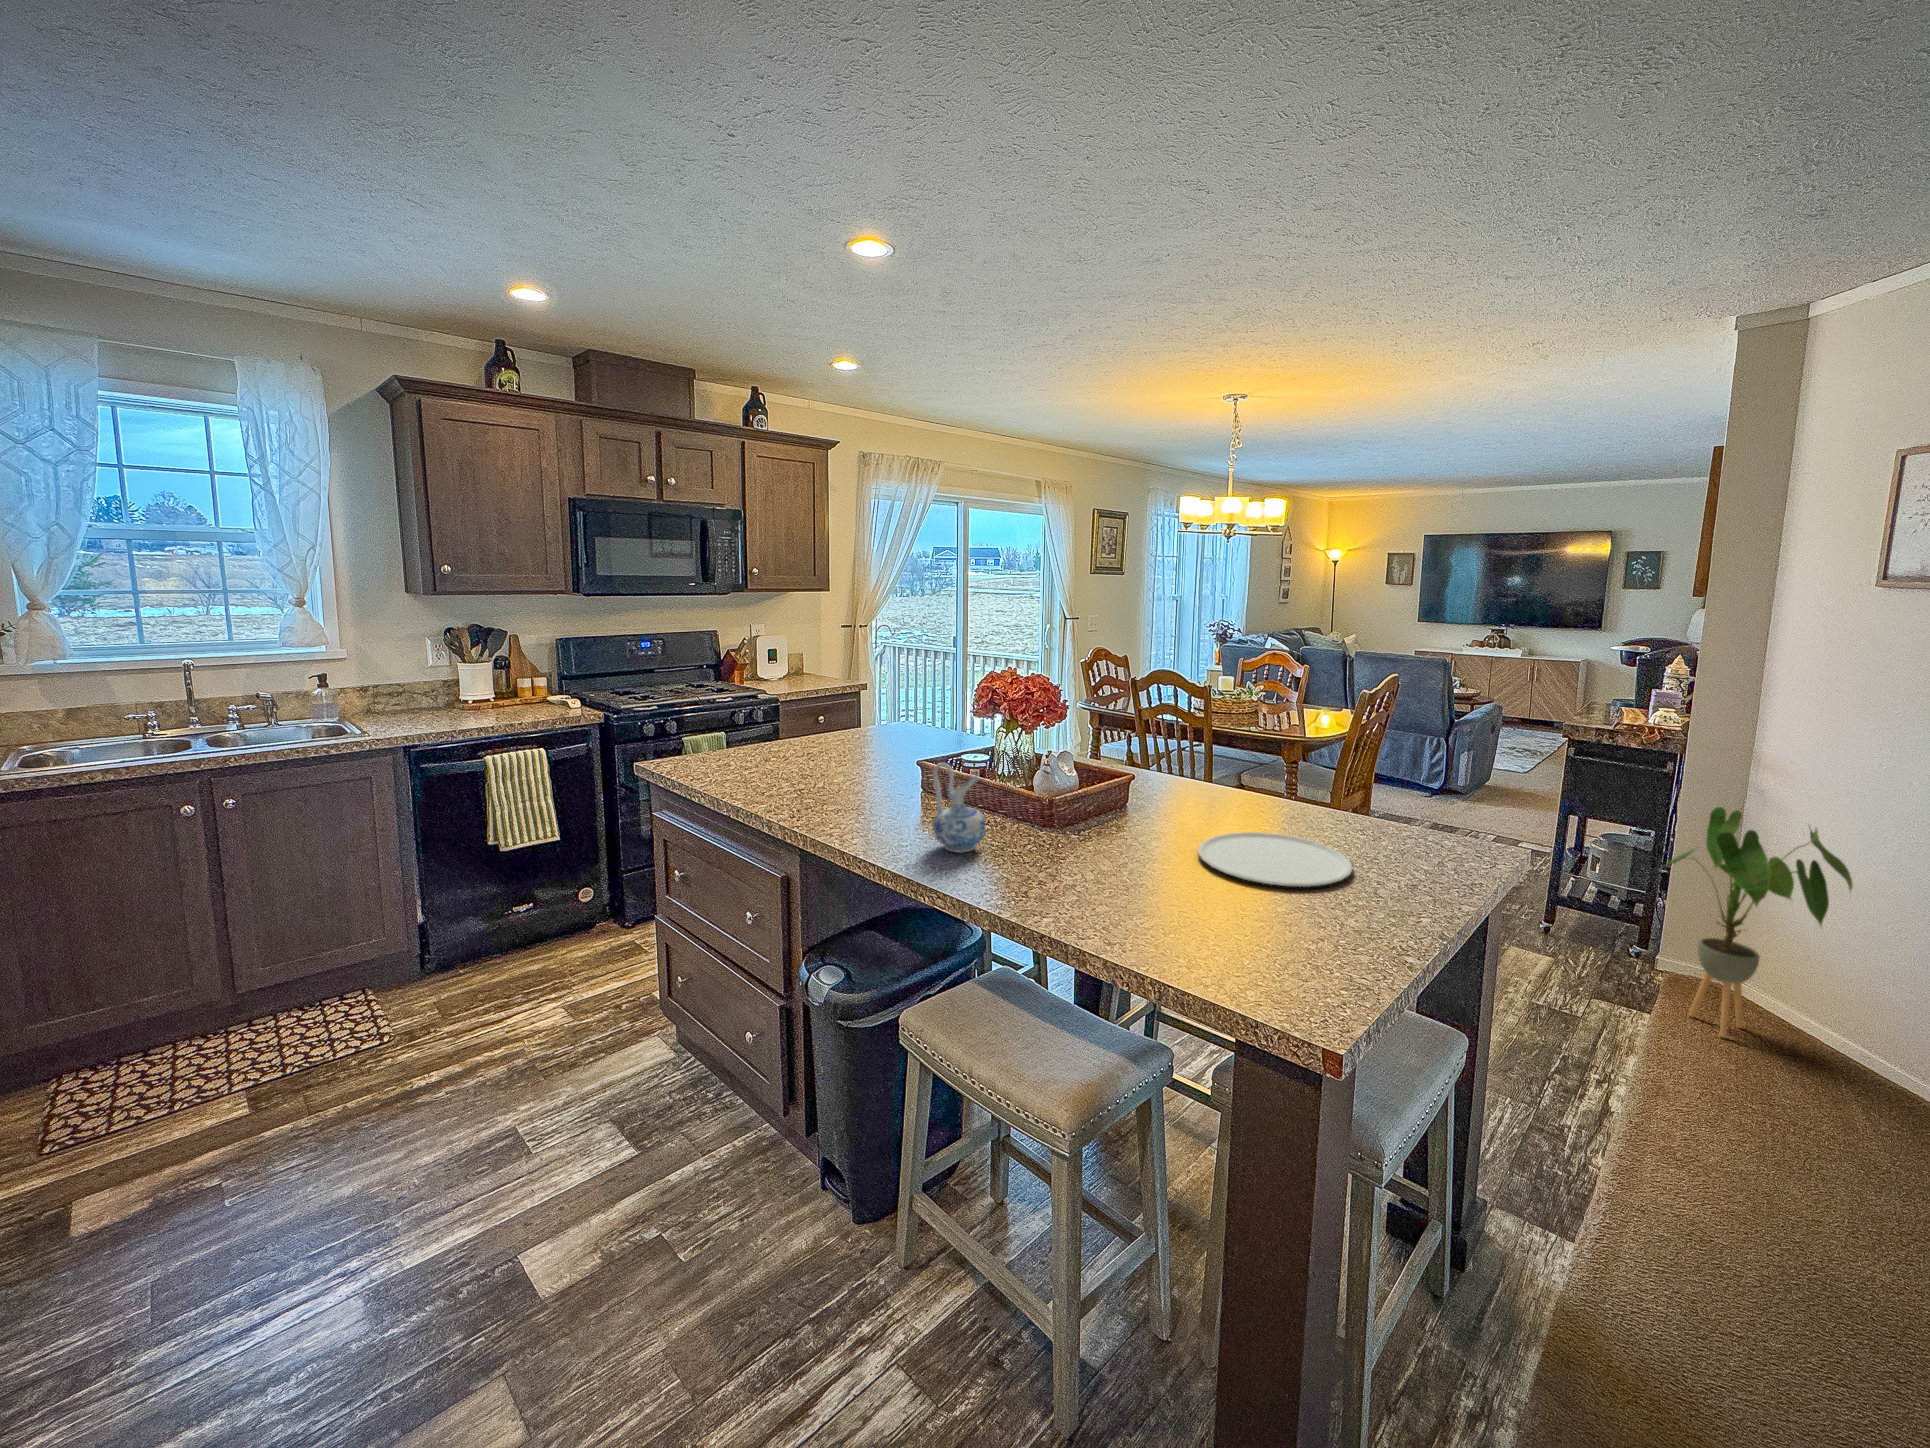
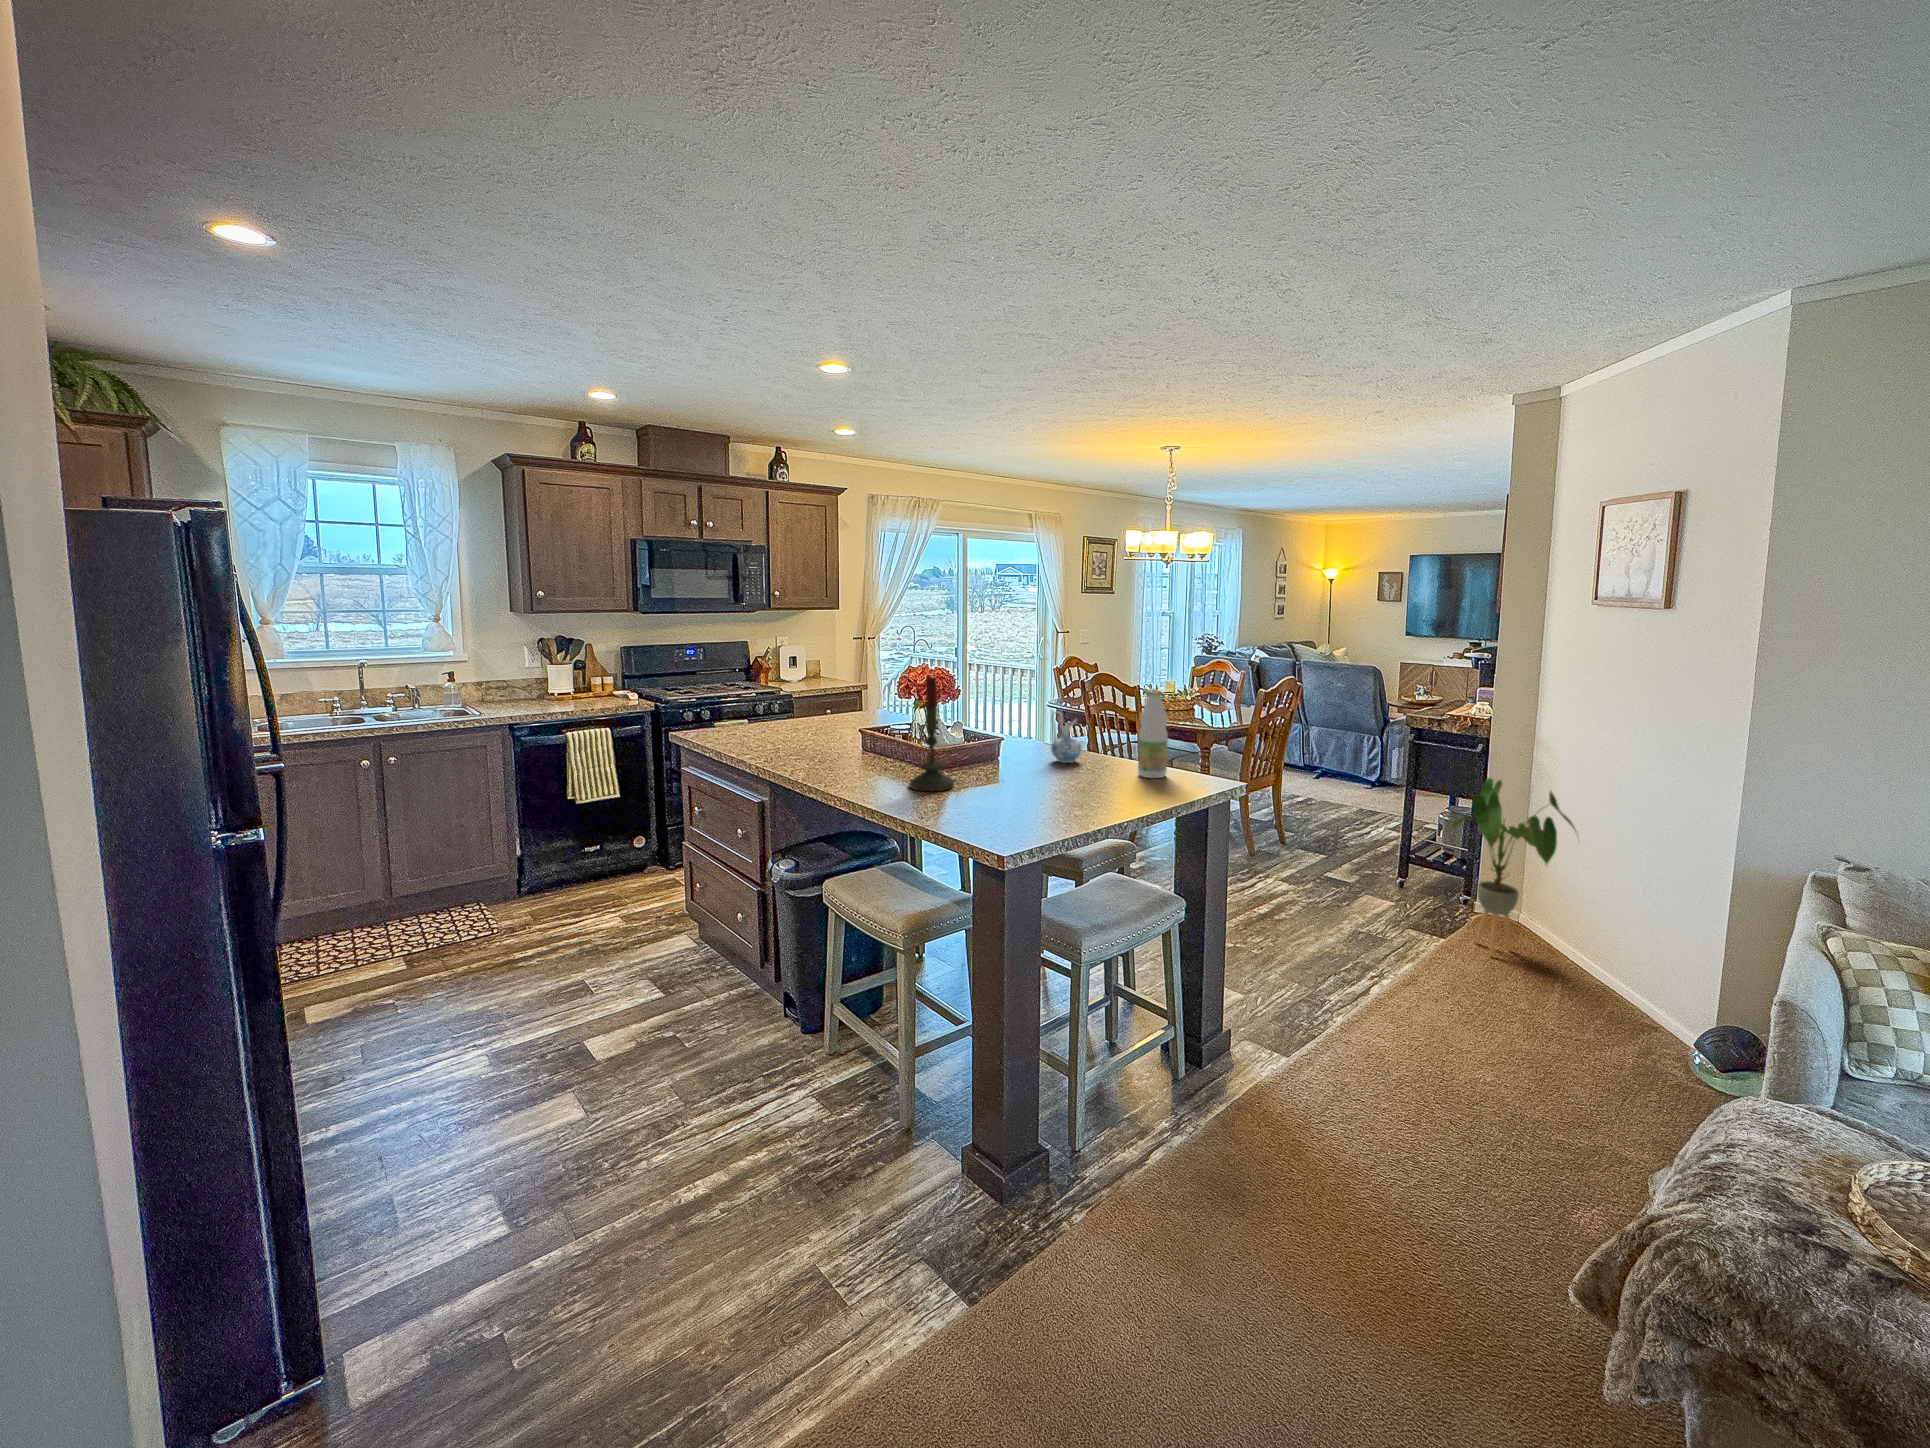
candle: none [1040,687,1110,876] -> present [910,676,954,792]
bottle: none [1358,707,1410,839] -> present [1138,690,1168,778]
ceramic pitcher: present [933,763,986,853] -> present [1051,711,1081,763]
plate: present [1198,832,1352,887] -> none [1013,773,1107,798]

